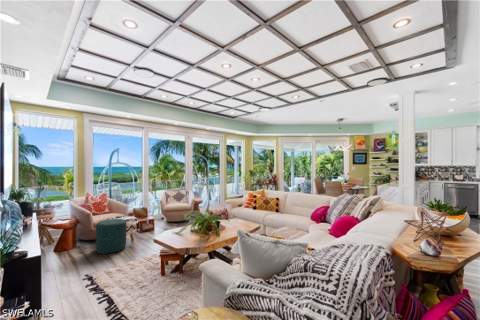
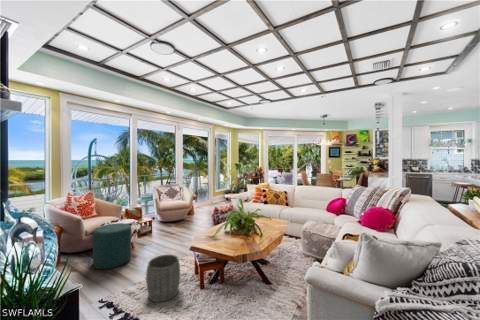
woven basket: none [120,244,148,279] -> present [146,255,180,302]

